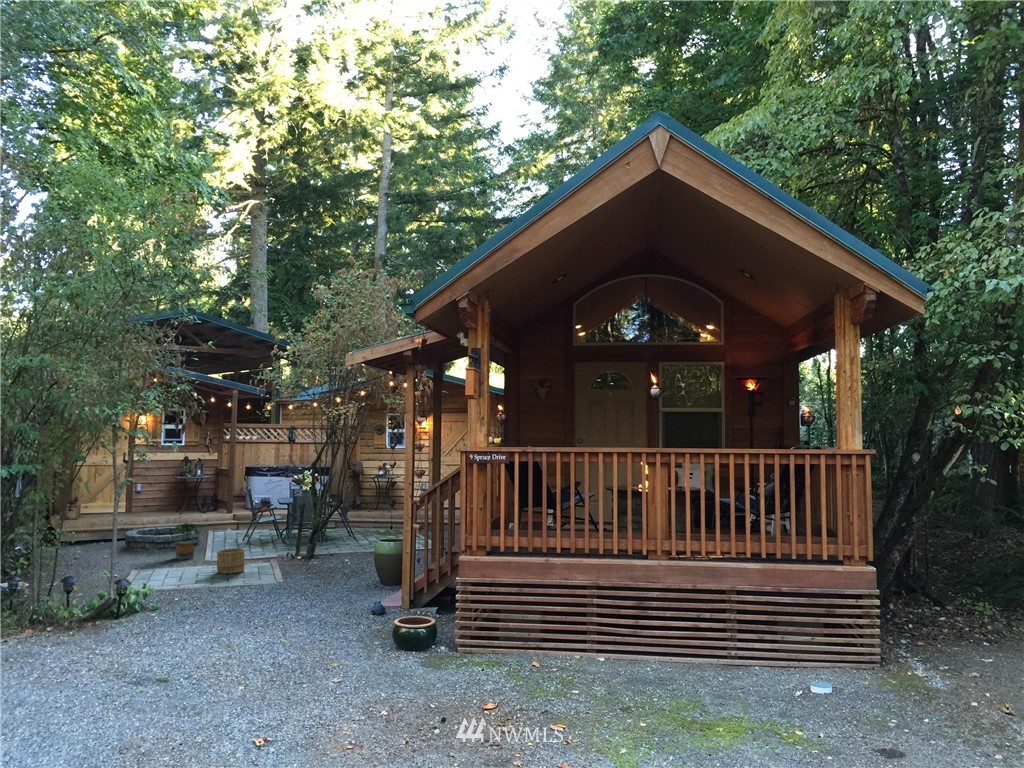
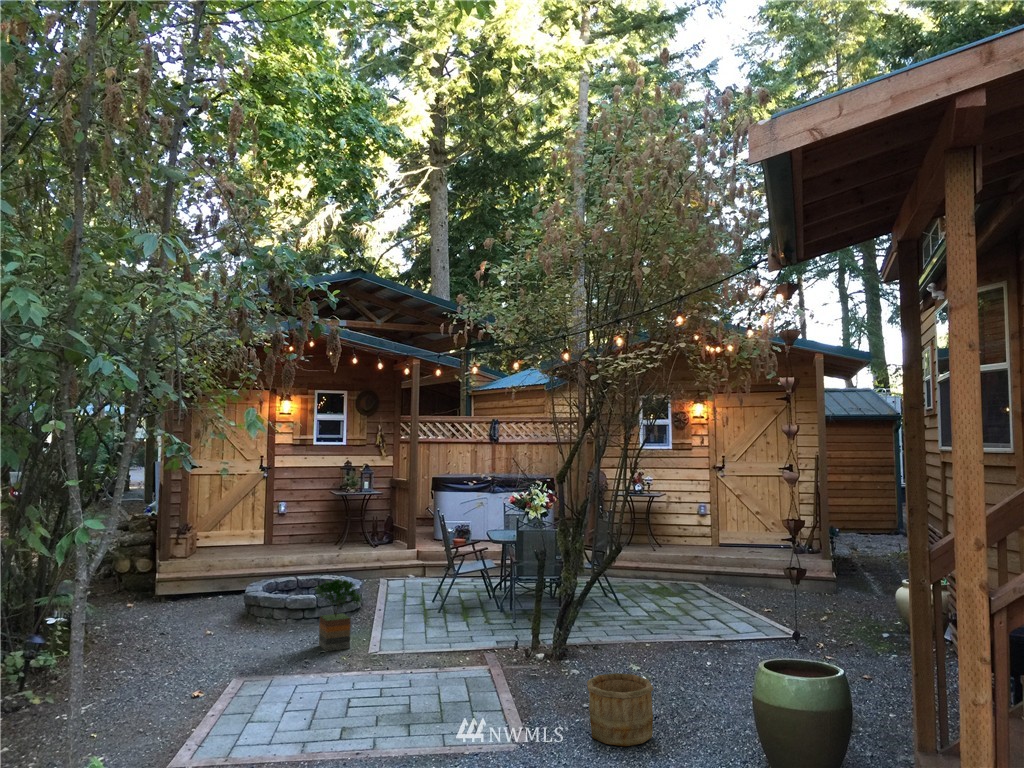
wooden bucket: present [217,548,245,574] -> present [587,673,653,746]

